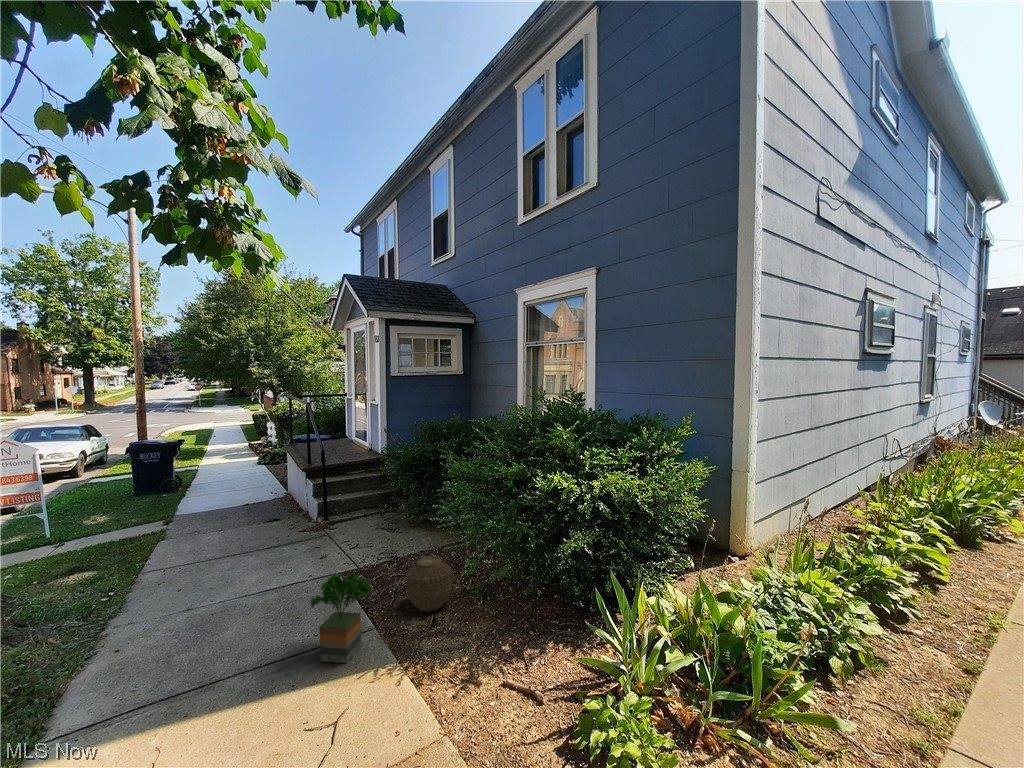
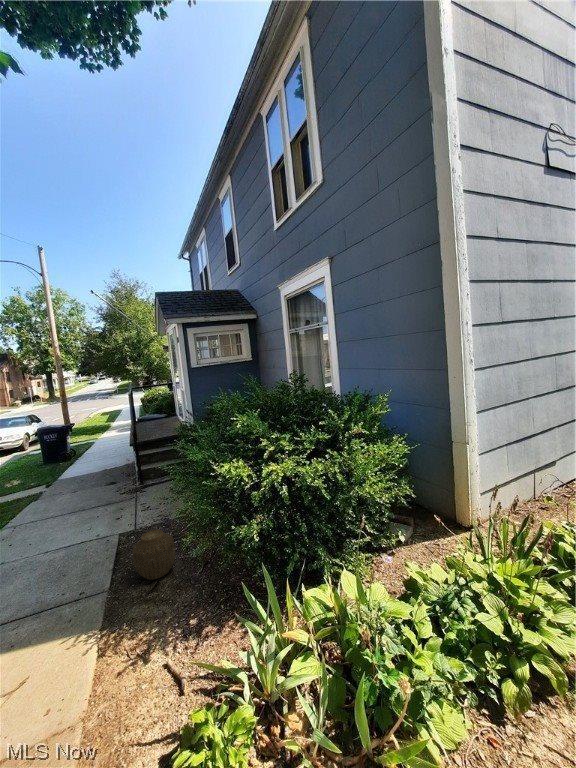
potted tree: present [310,573,372,663] -> none [21,551,85,634]

